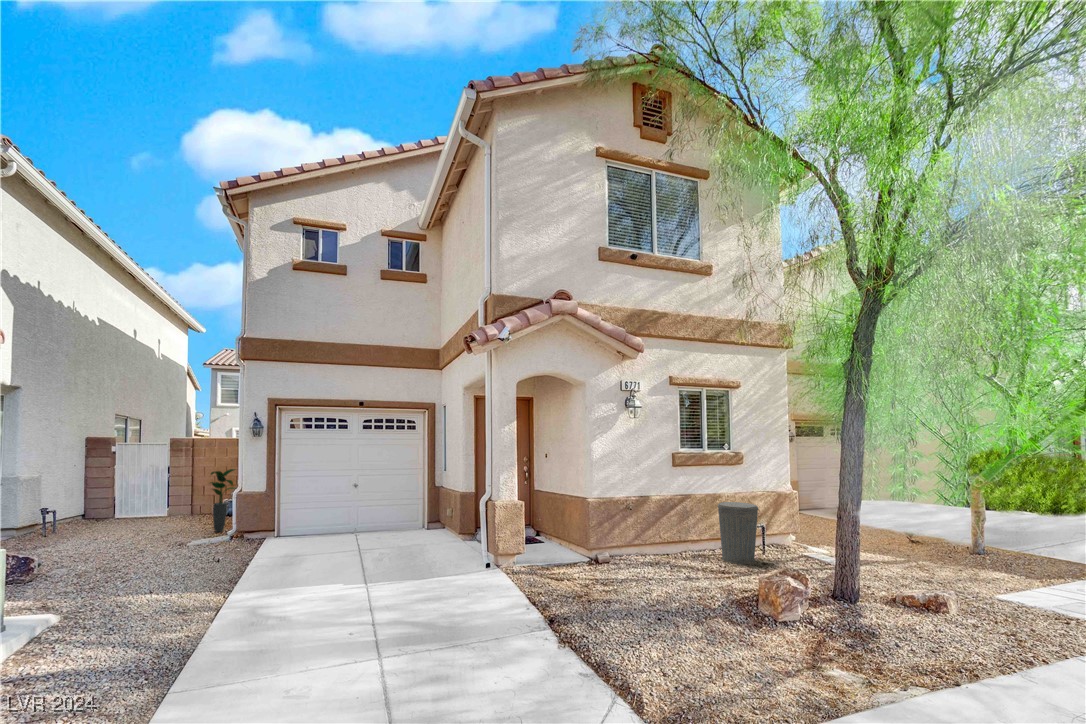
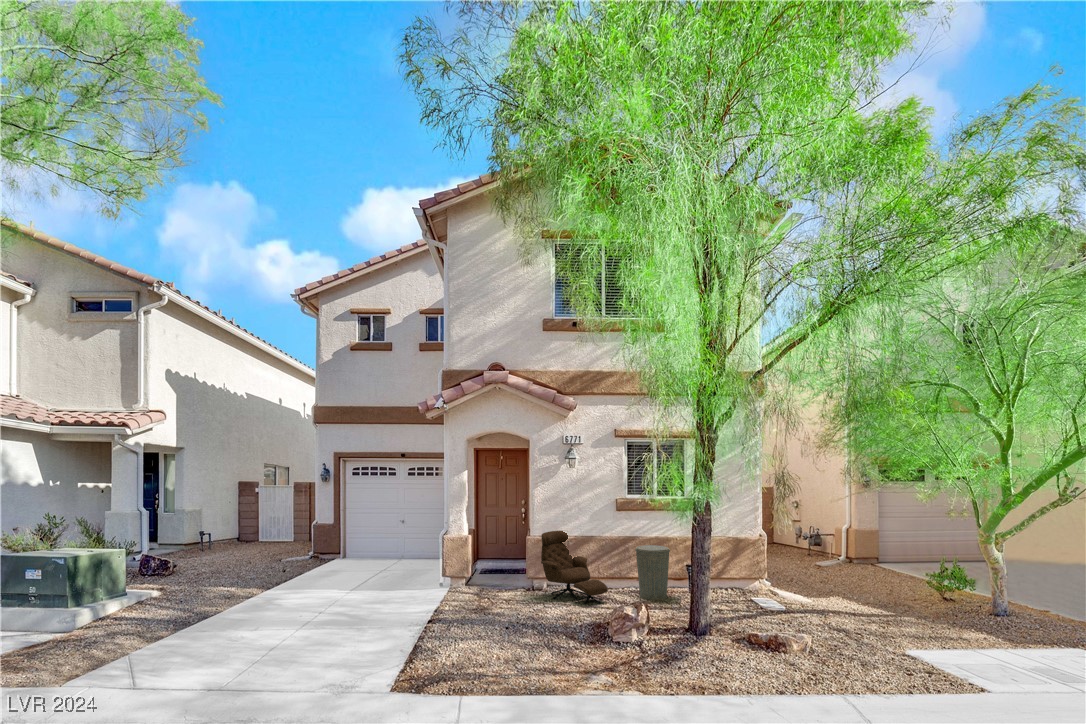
potted plant: present [211,469,235,532] -> none [292,508,313,556]
lounge chair: none [619,488,707,575] -> present [541,530,608,604]

